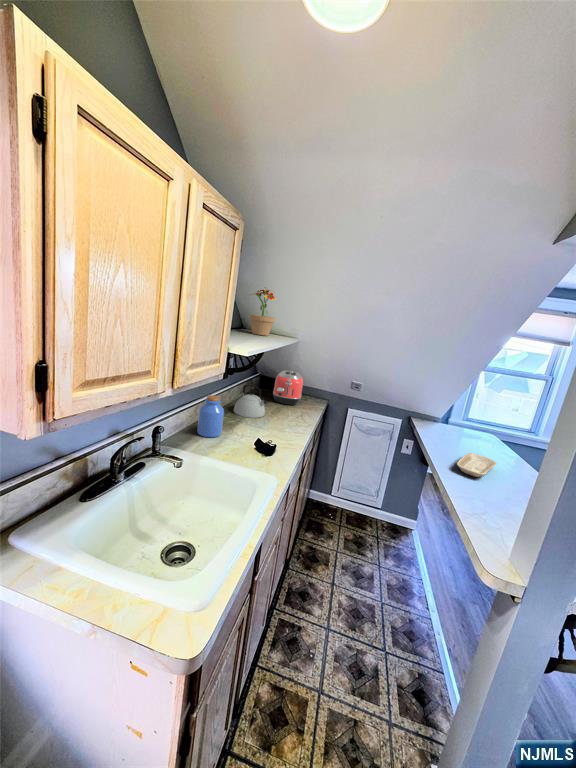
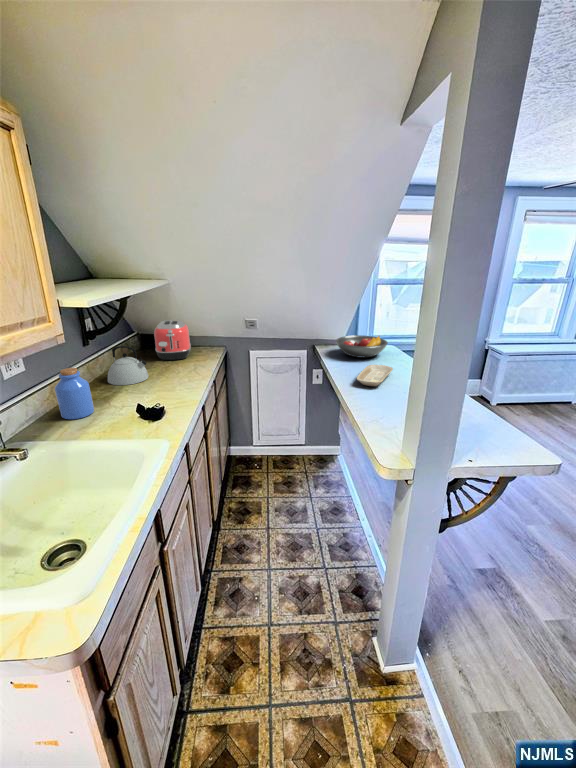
potted plant: present [250,287,276,336] -> none [83,217,128,282]
fruit bowl: none [435,418,491,444] -> present [336,335,388,358]

